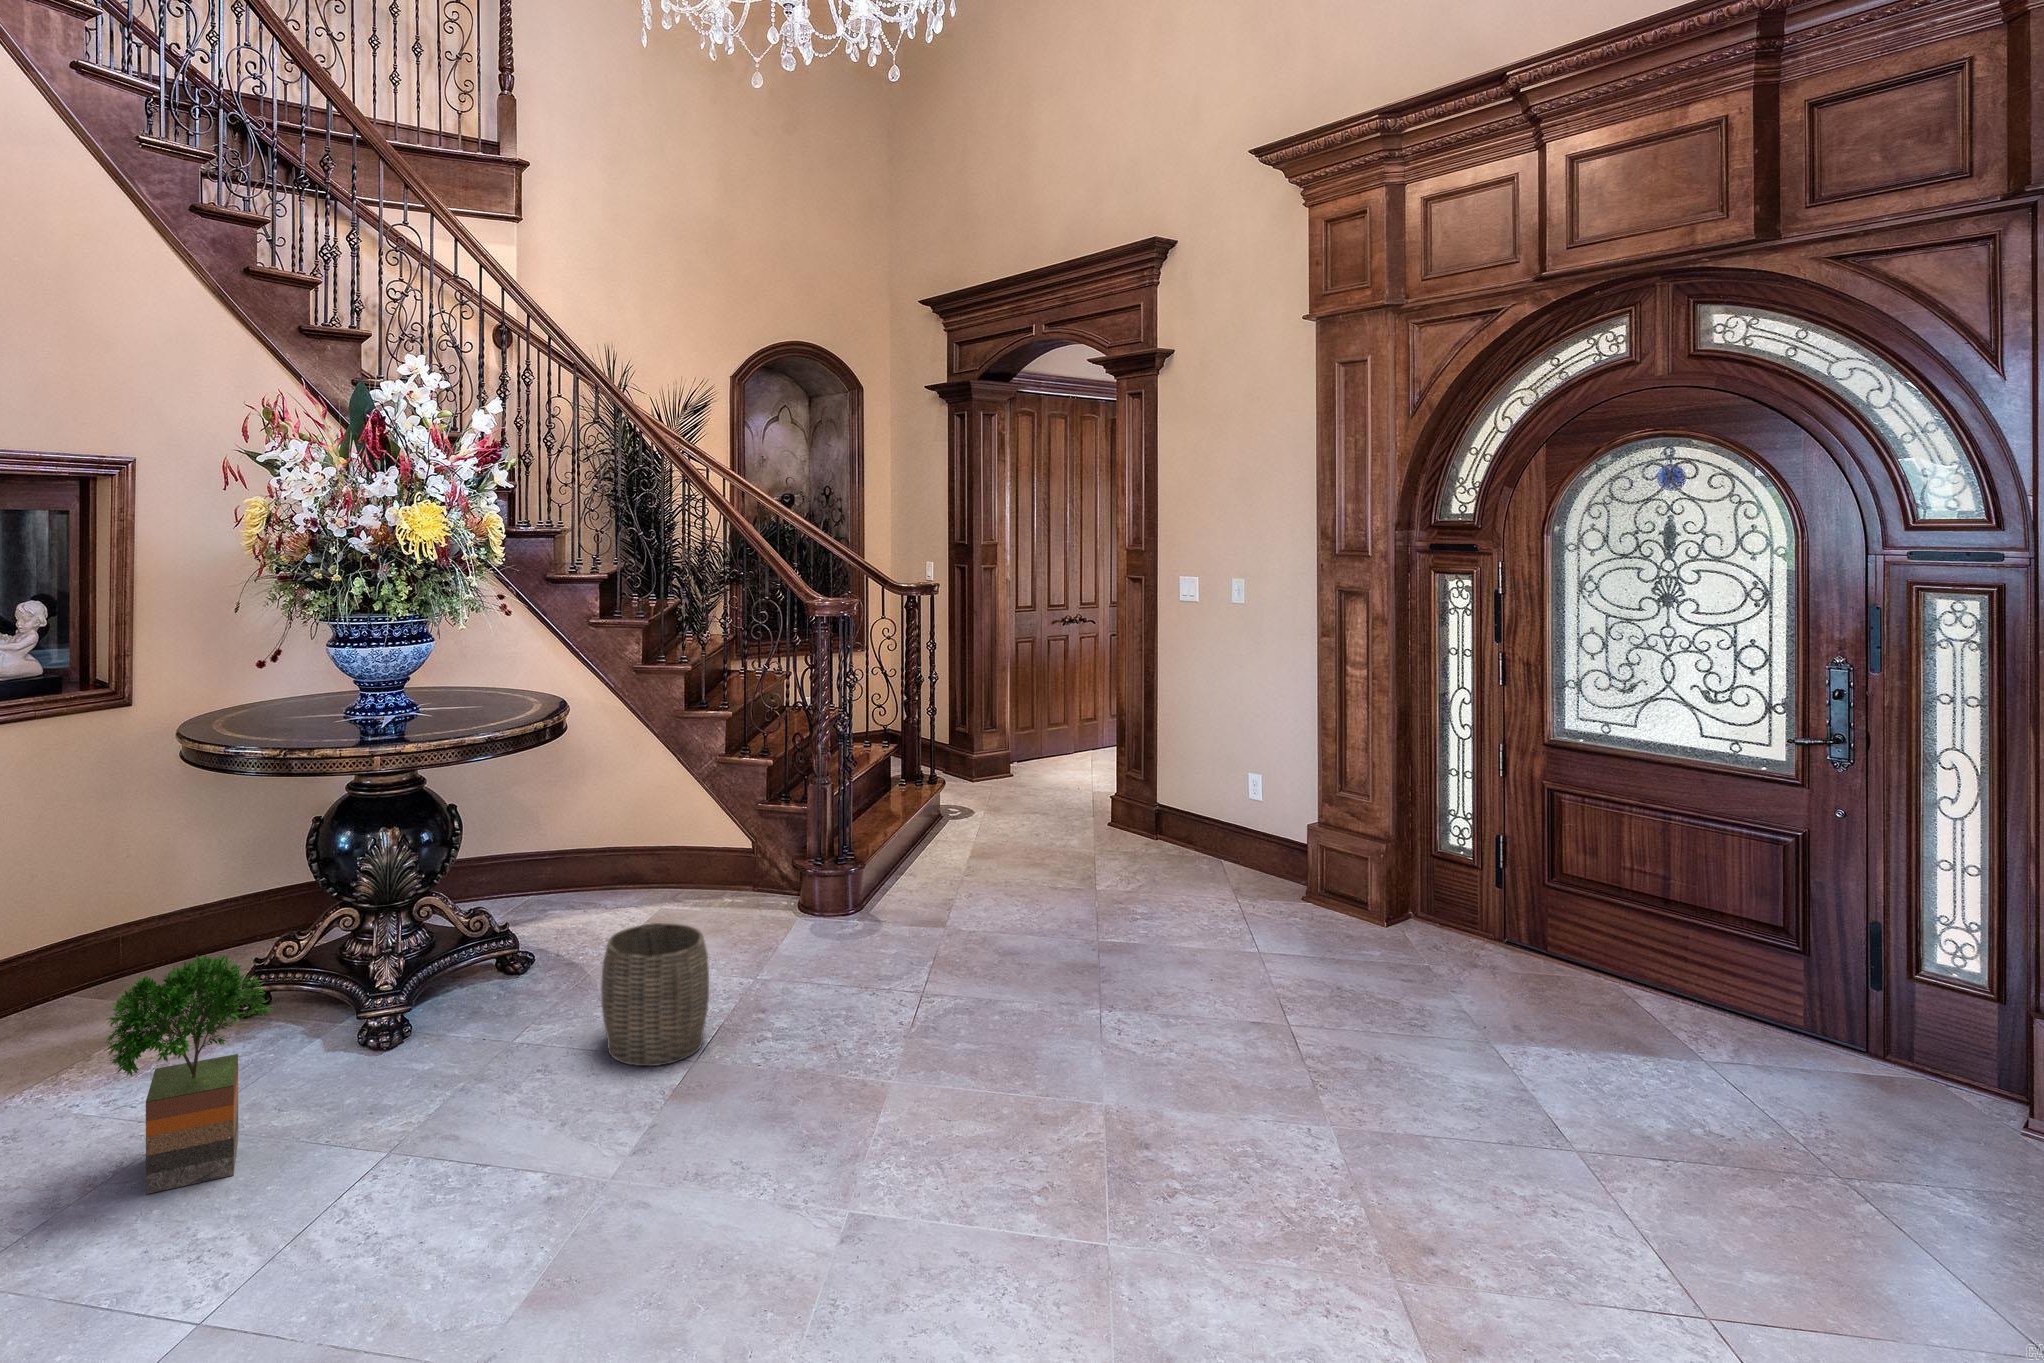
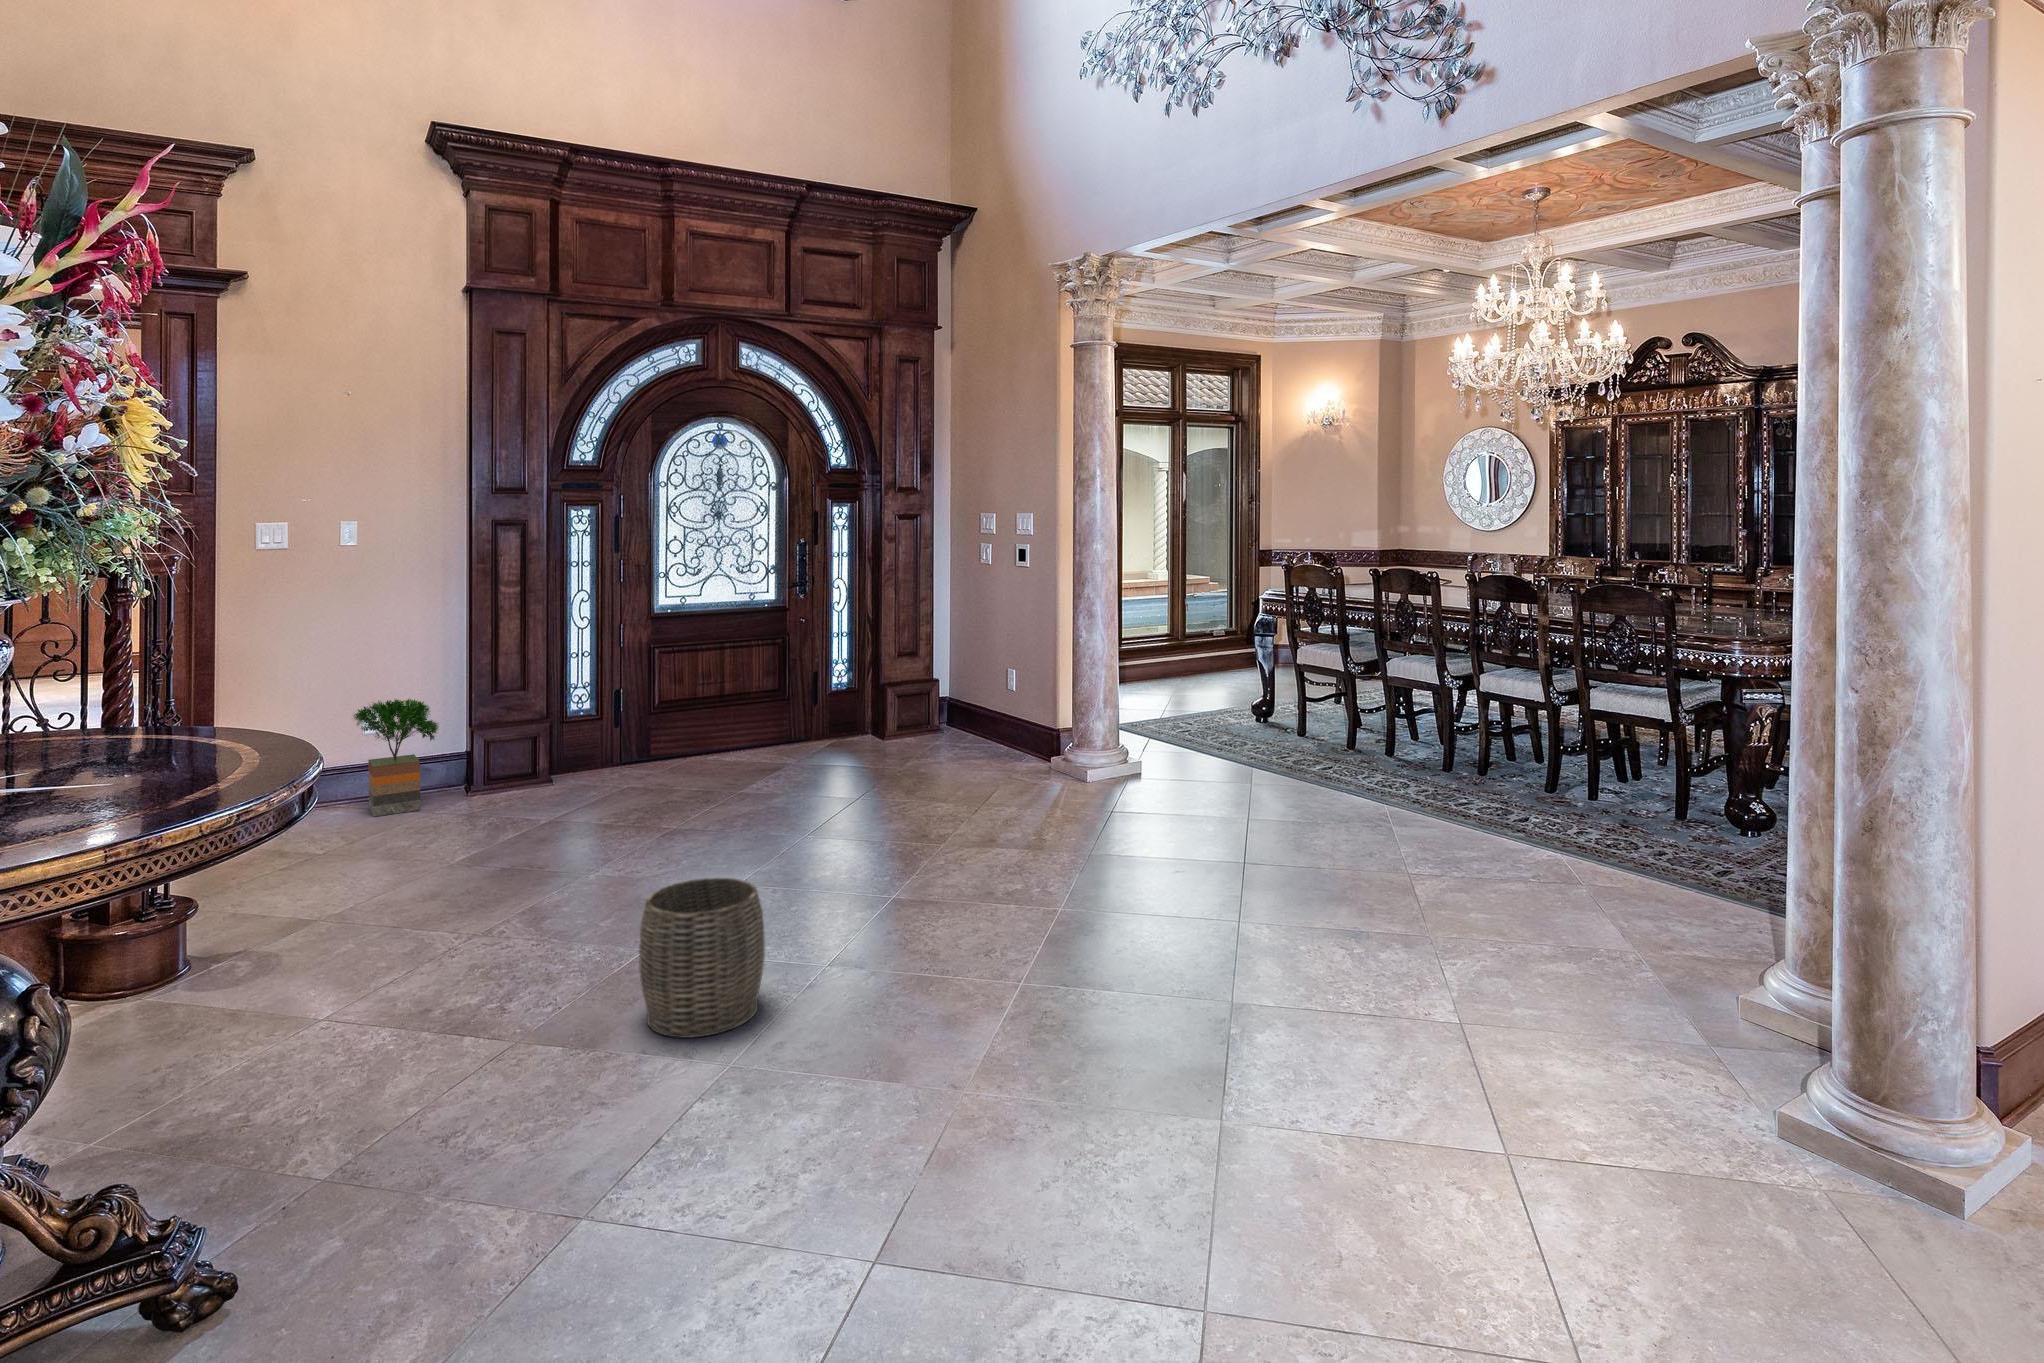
potted tree: present [104,955,273,1194] -> present [354,699,438,816]

